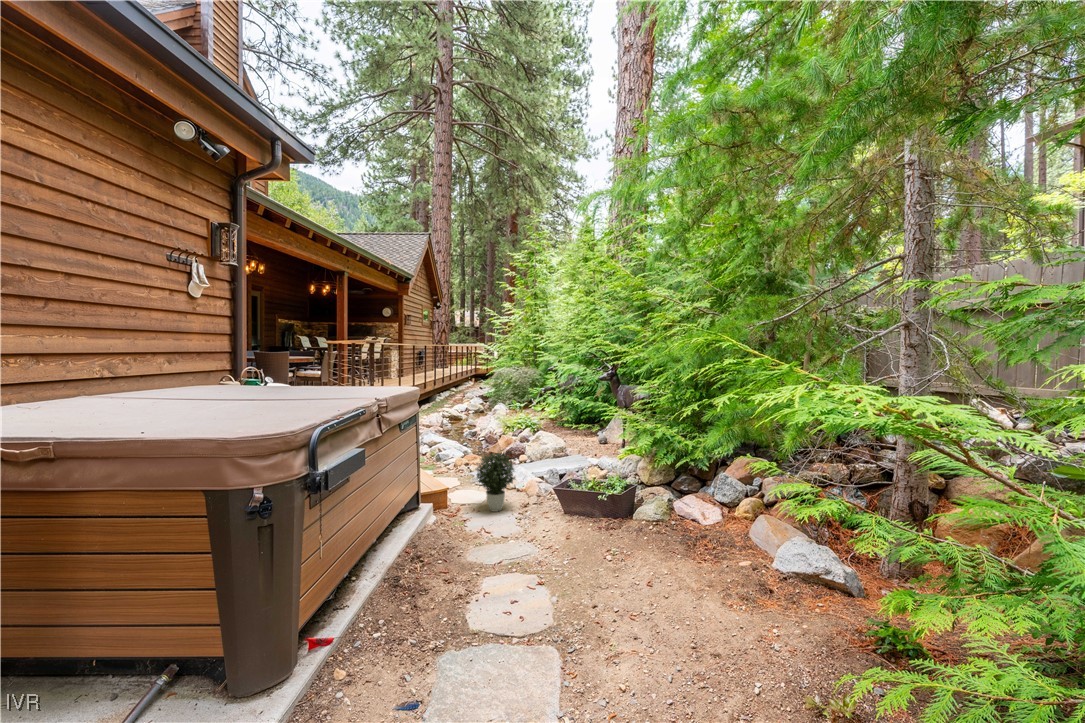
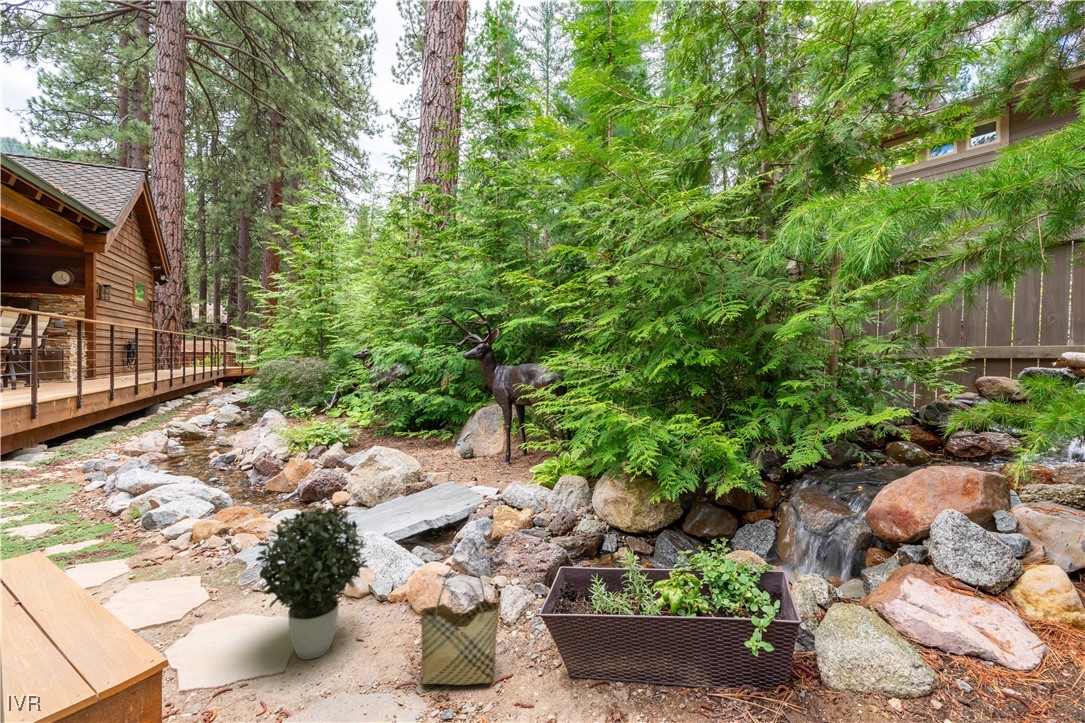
woven basket: none [529,480,560,527] -> present [420,562,500,685]

